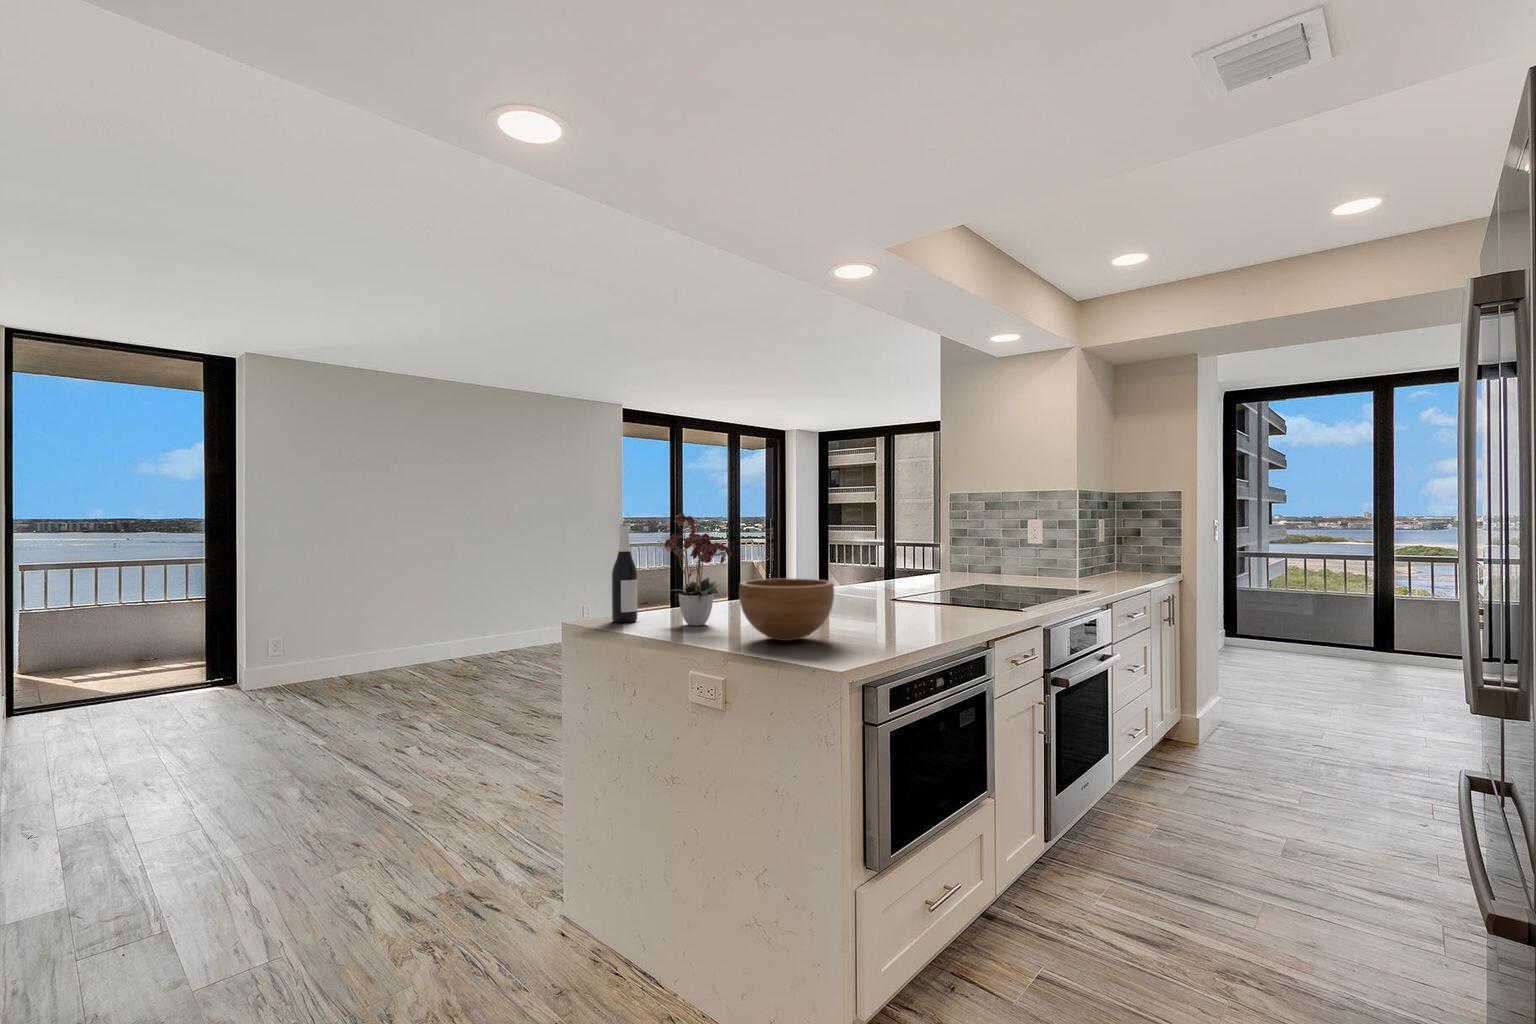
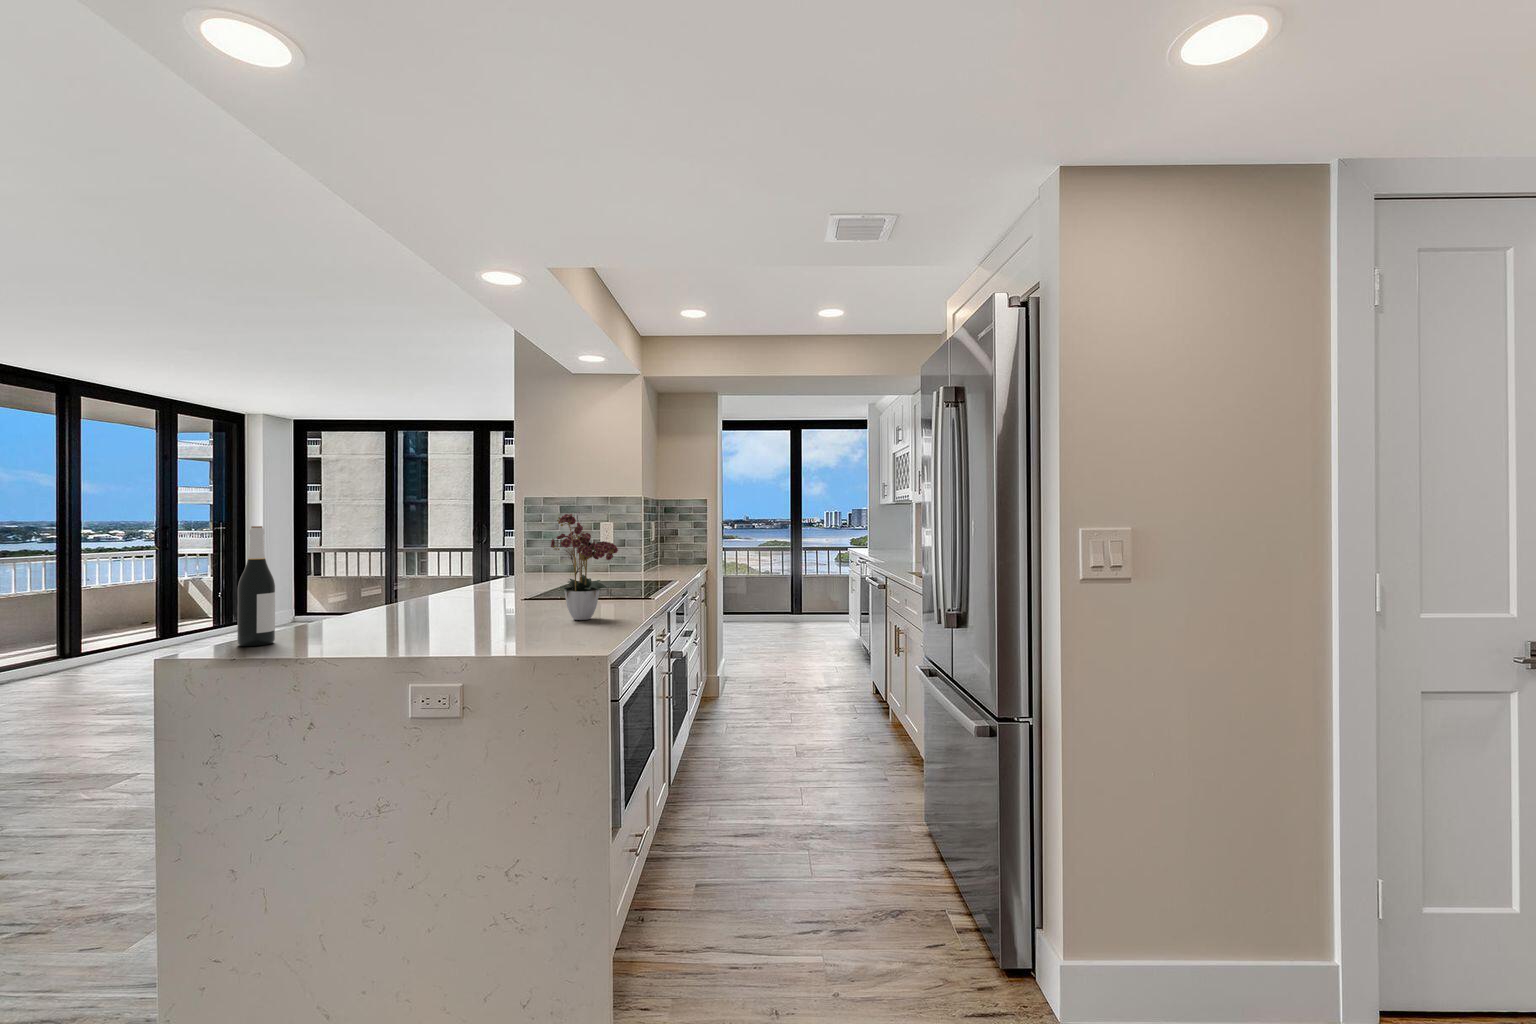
flower arrangement: present [665,514,732,626] -> present [551,514,618,620]
bowl: present [739,579,834,641] -> none [451,578,551,639]

